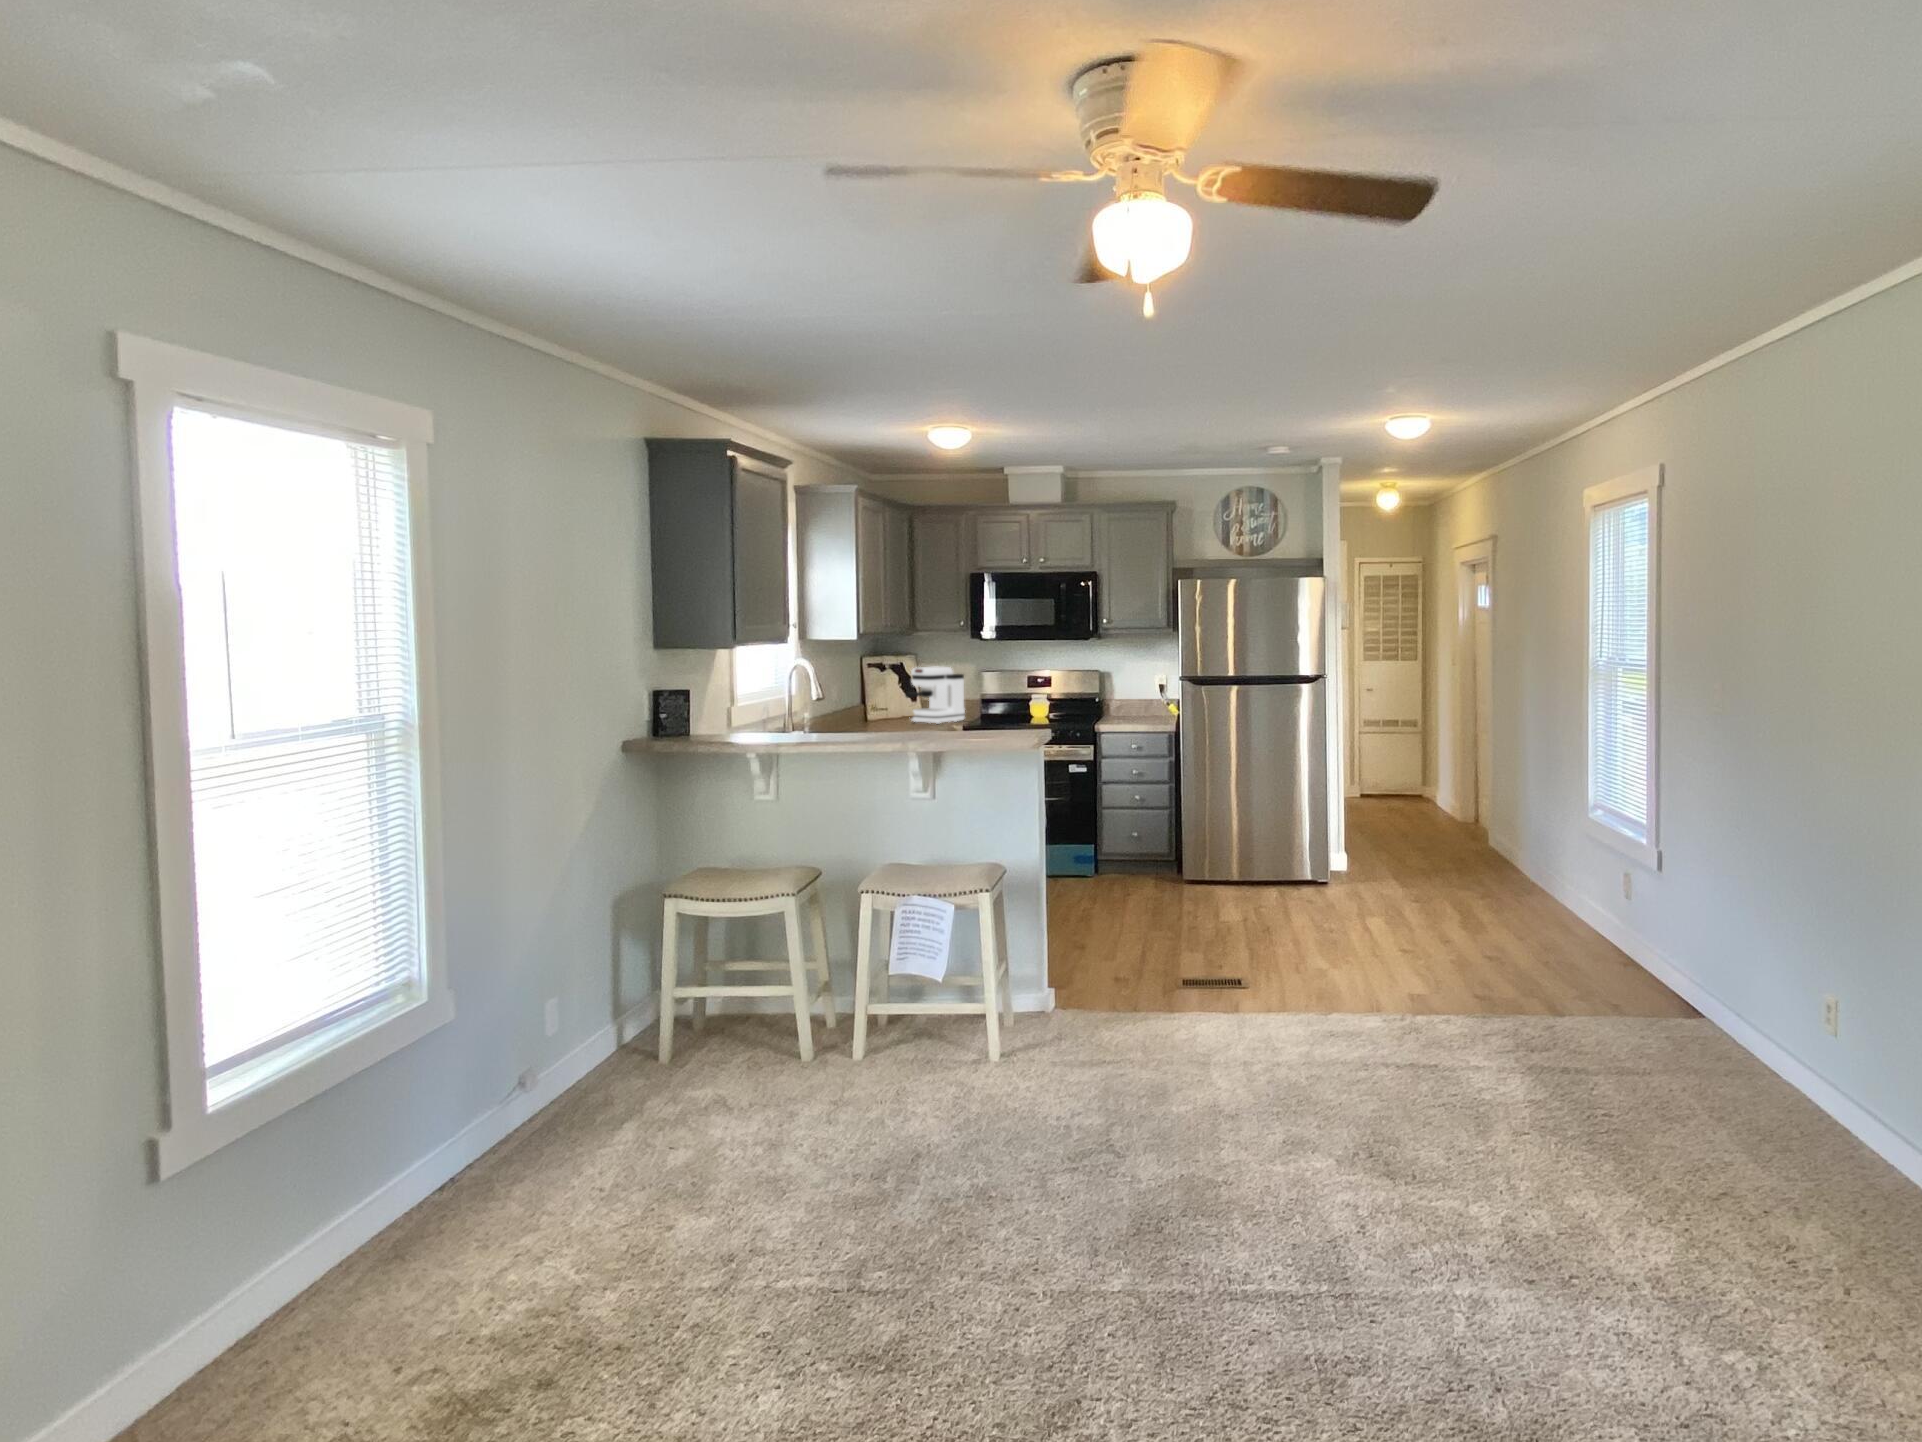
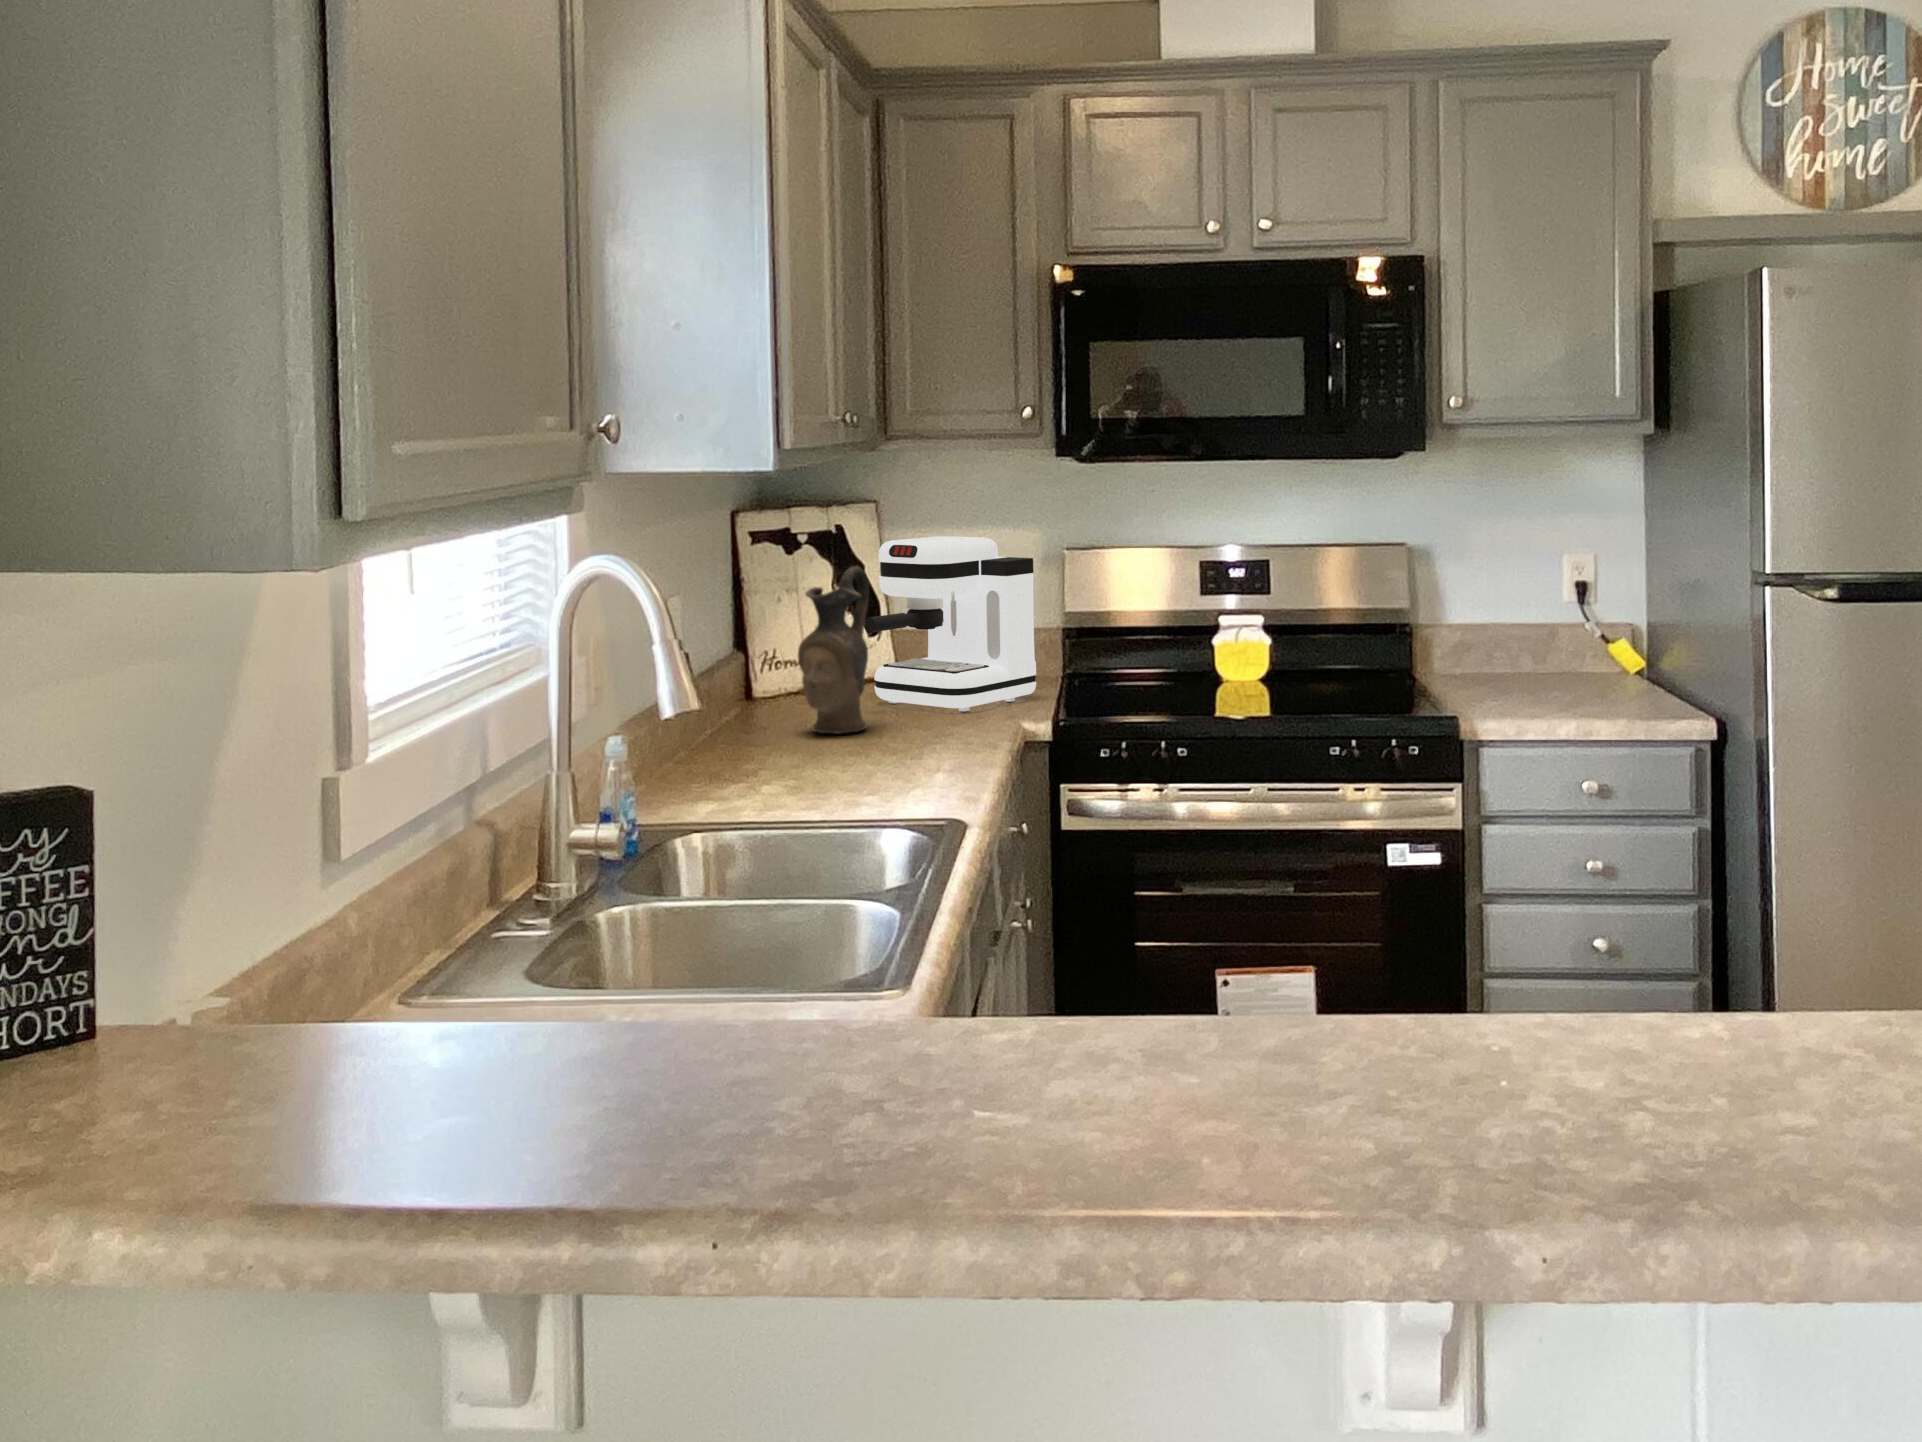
ceramic pitcher: none [880,675,905,728] -> present [798,566,869,733]

